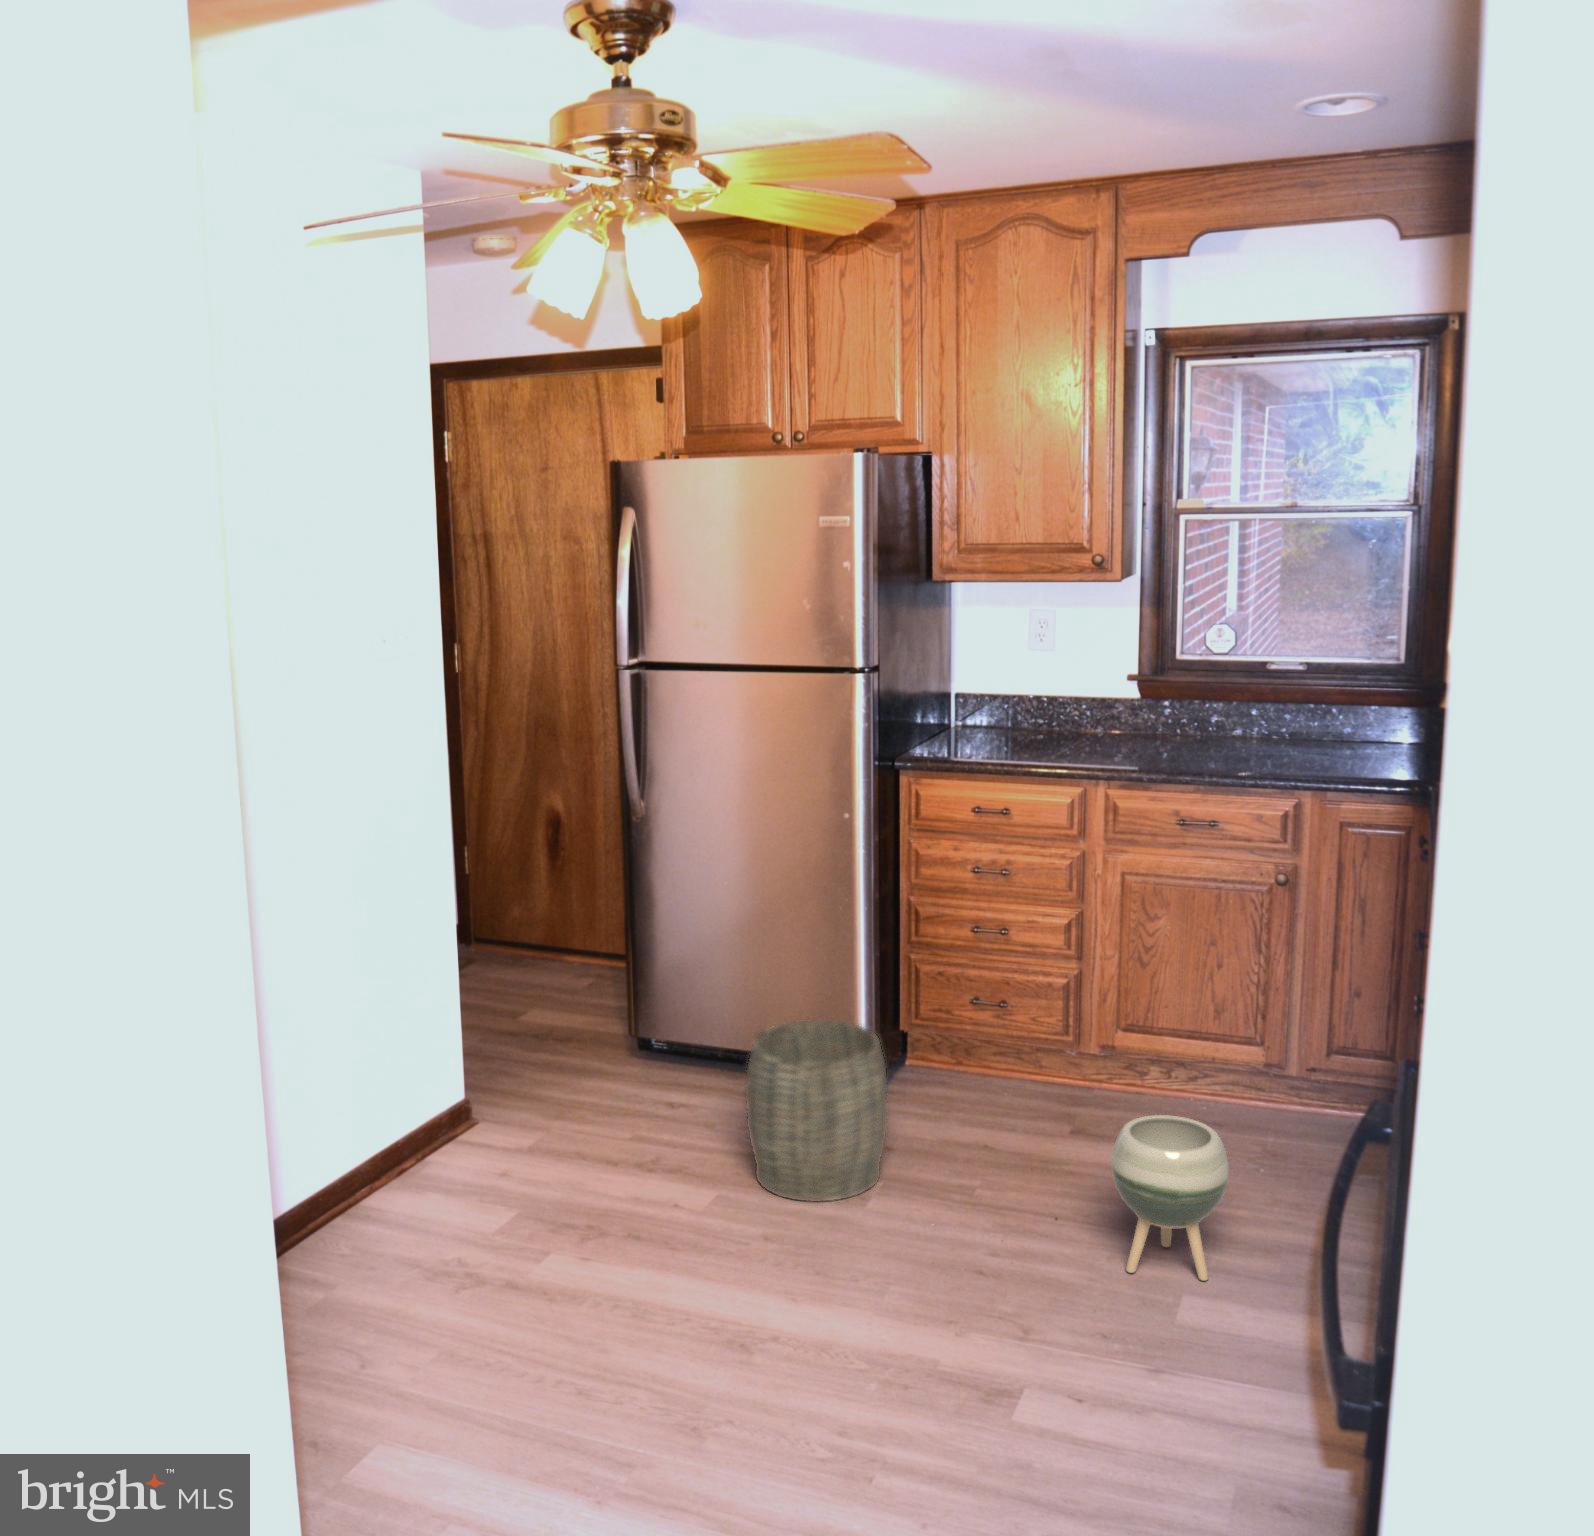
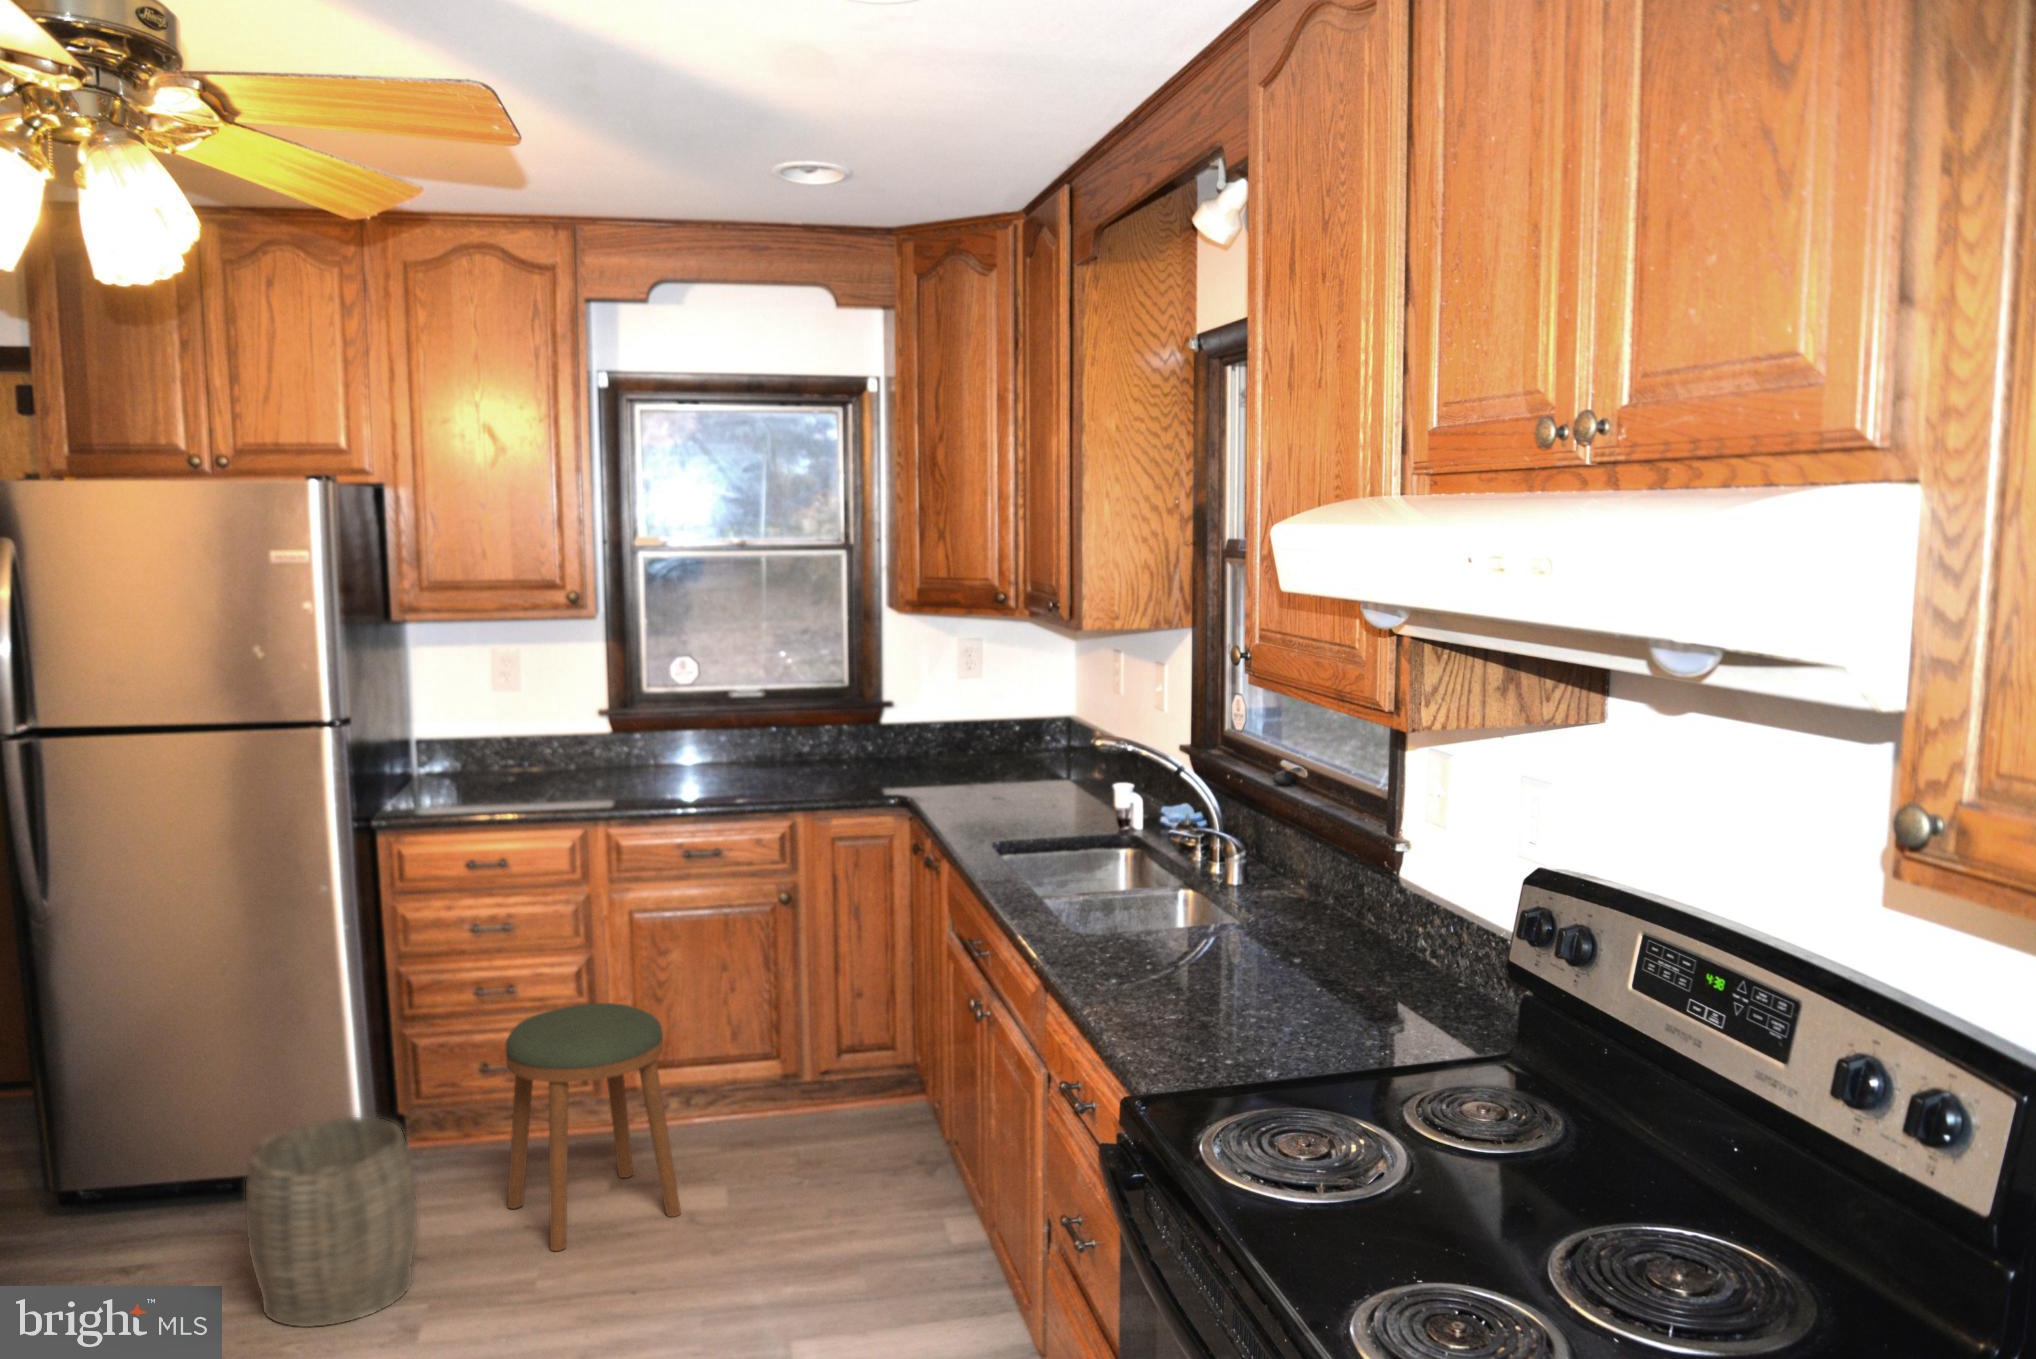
stool: none [979,956,1136,1184] -> present [506,1003,681,1251]
planter: present [1112,1115,1228,1281] -> none [674,1142,786,1306]

